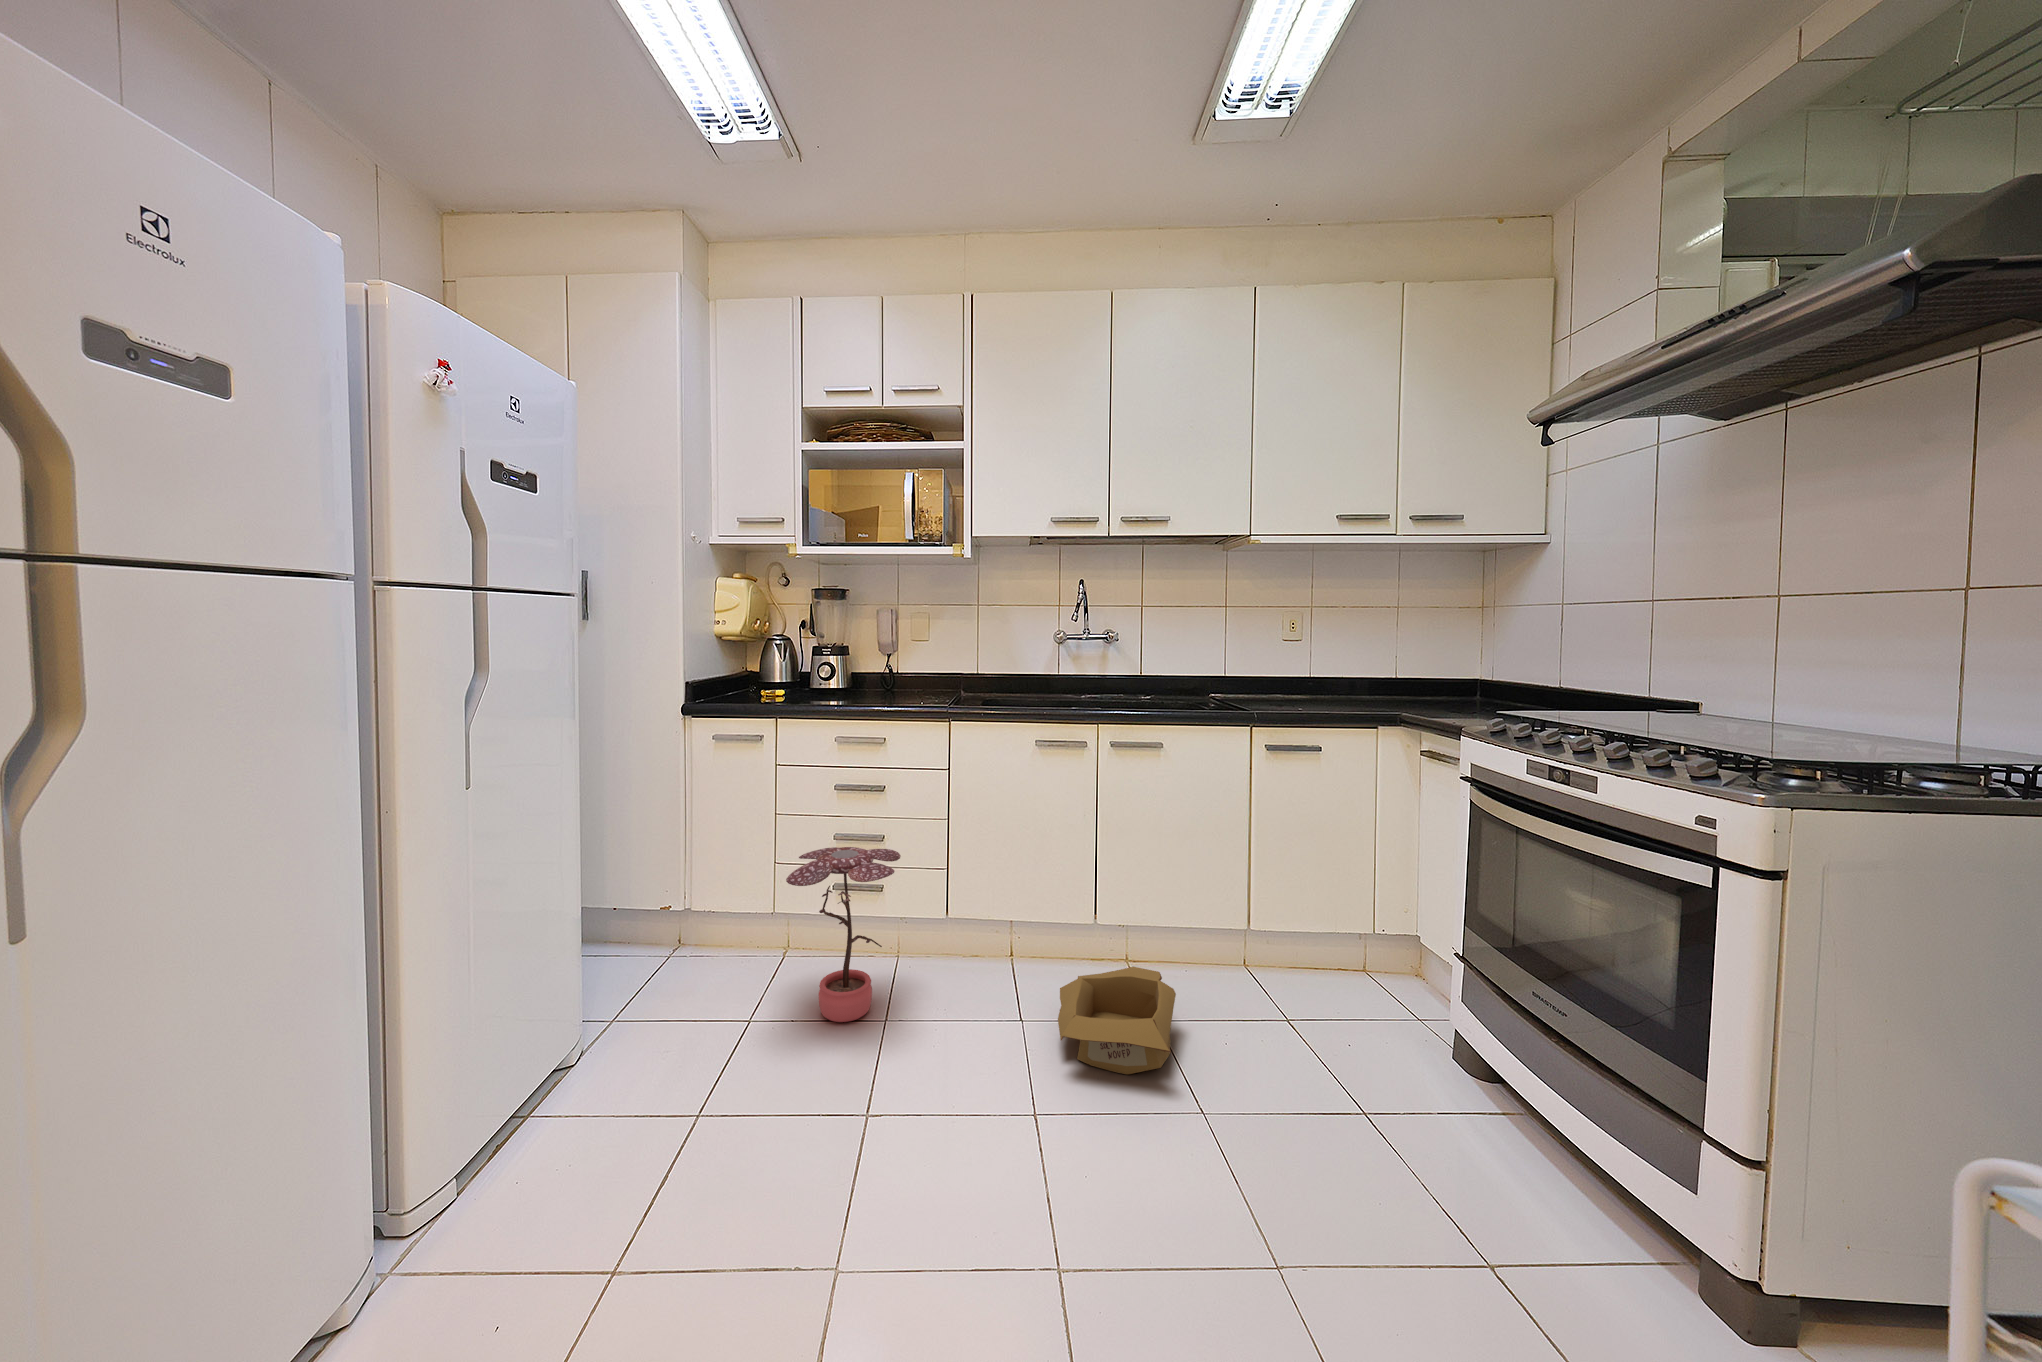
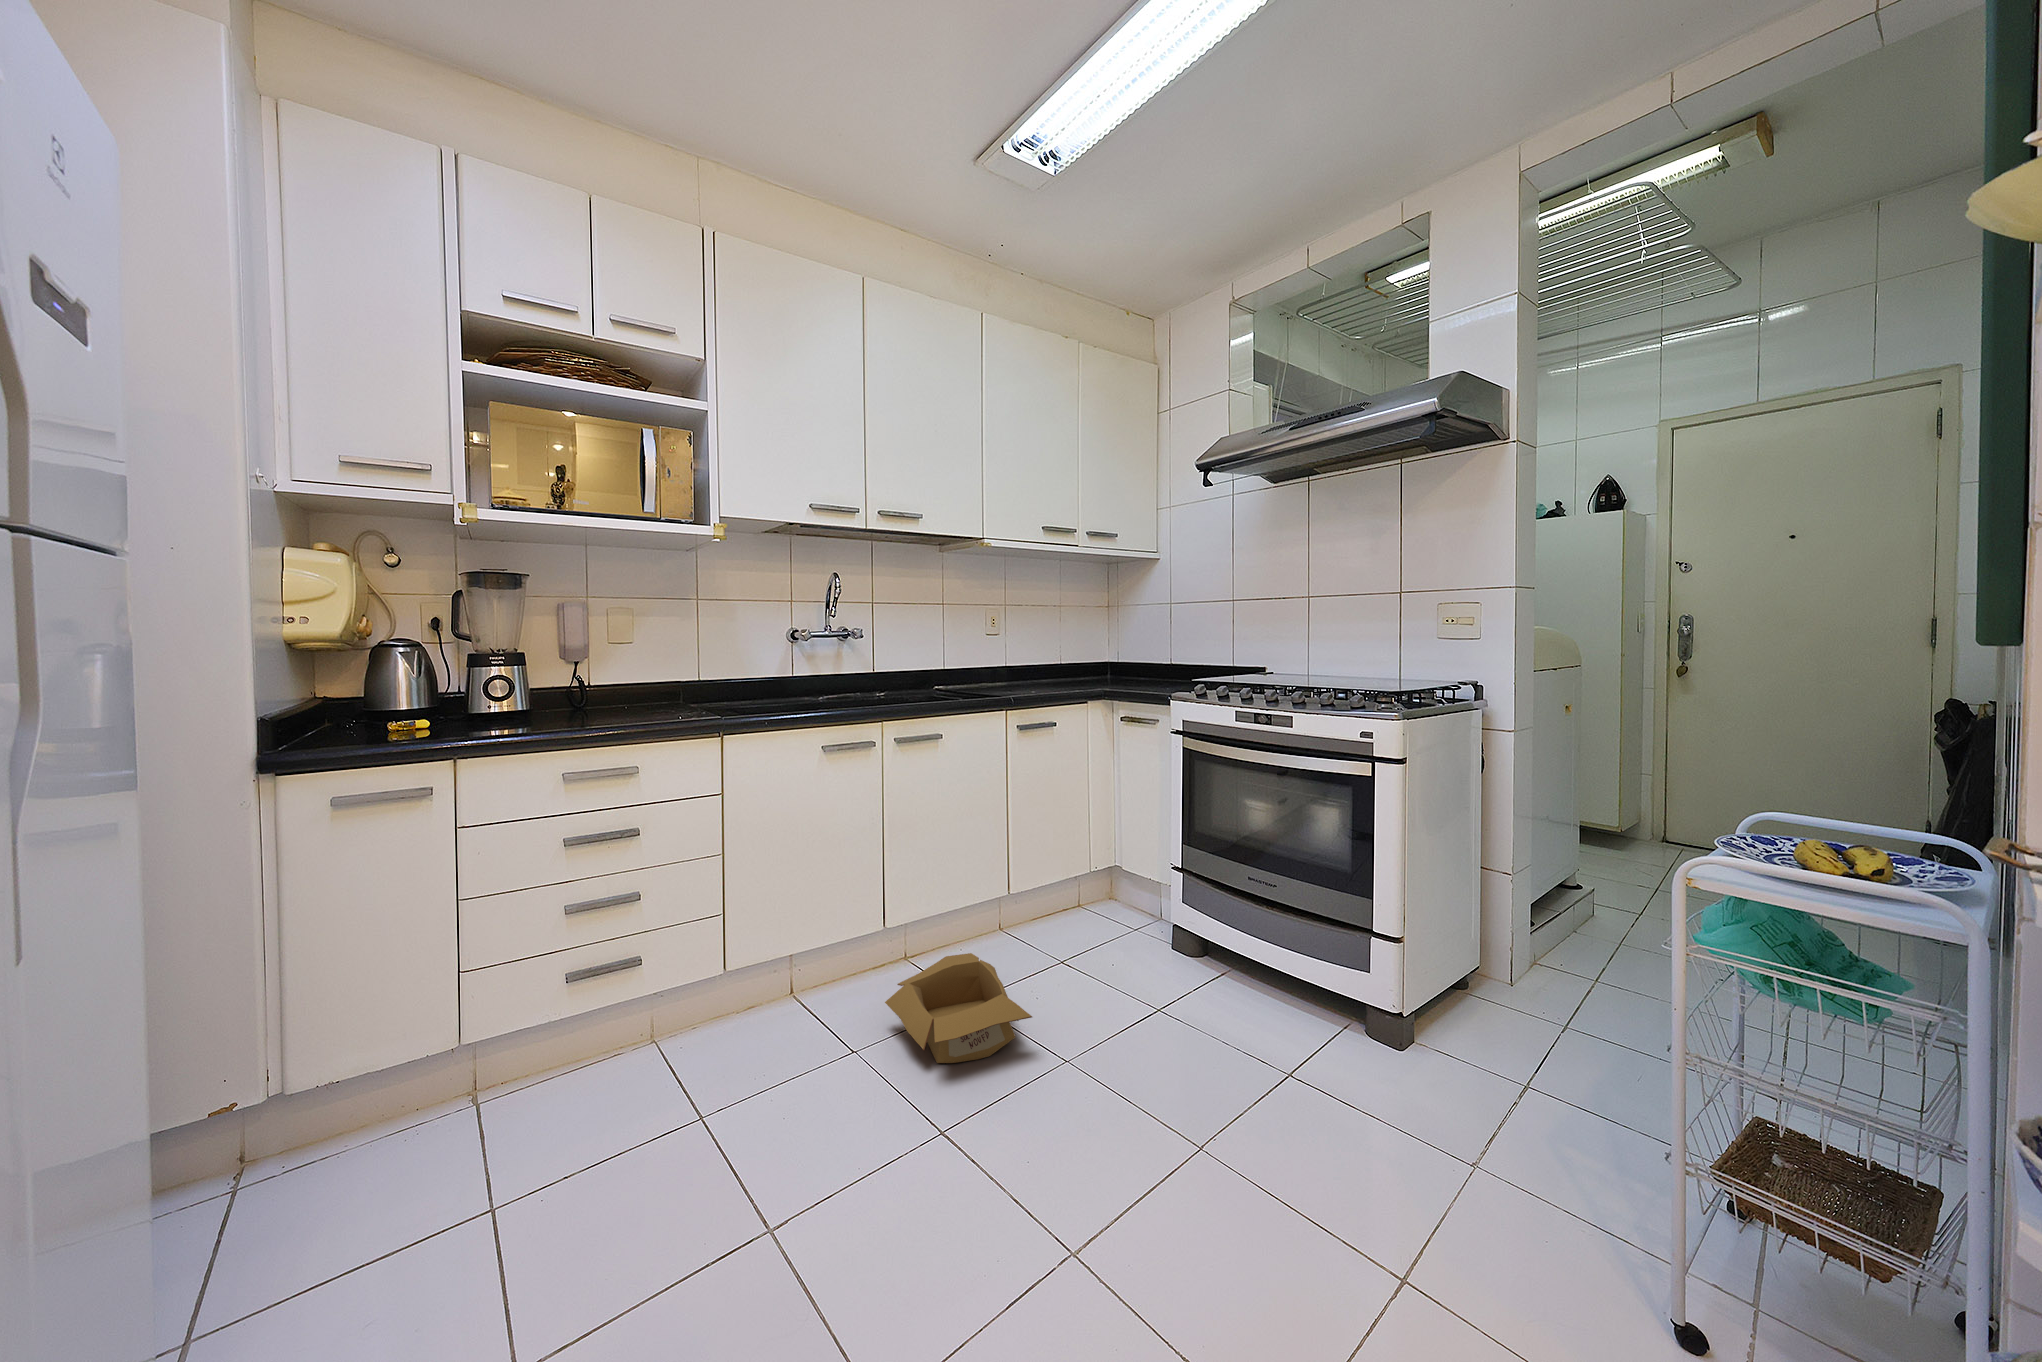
potted plant: present [786,847,901,1022] -> none [543,903,714,1149]

